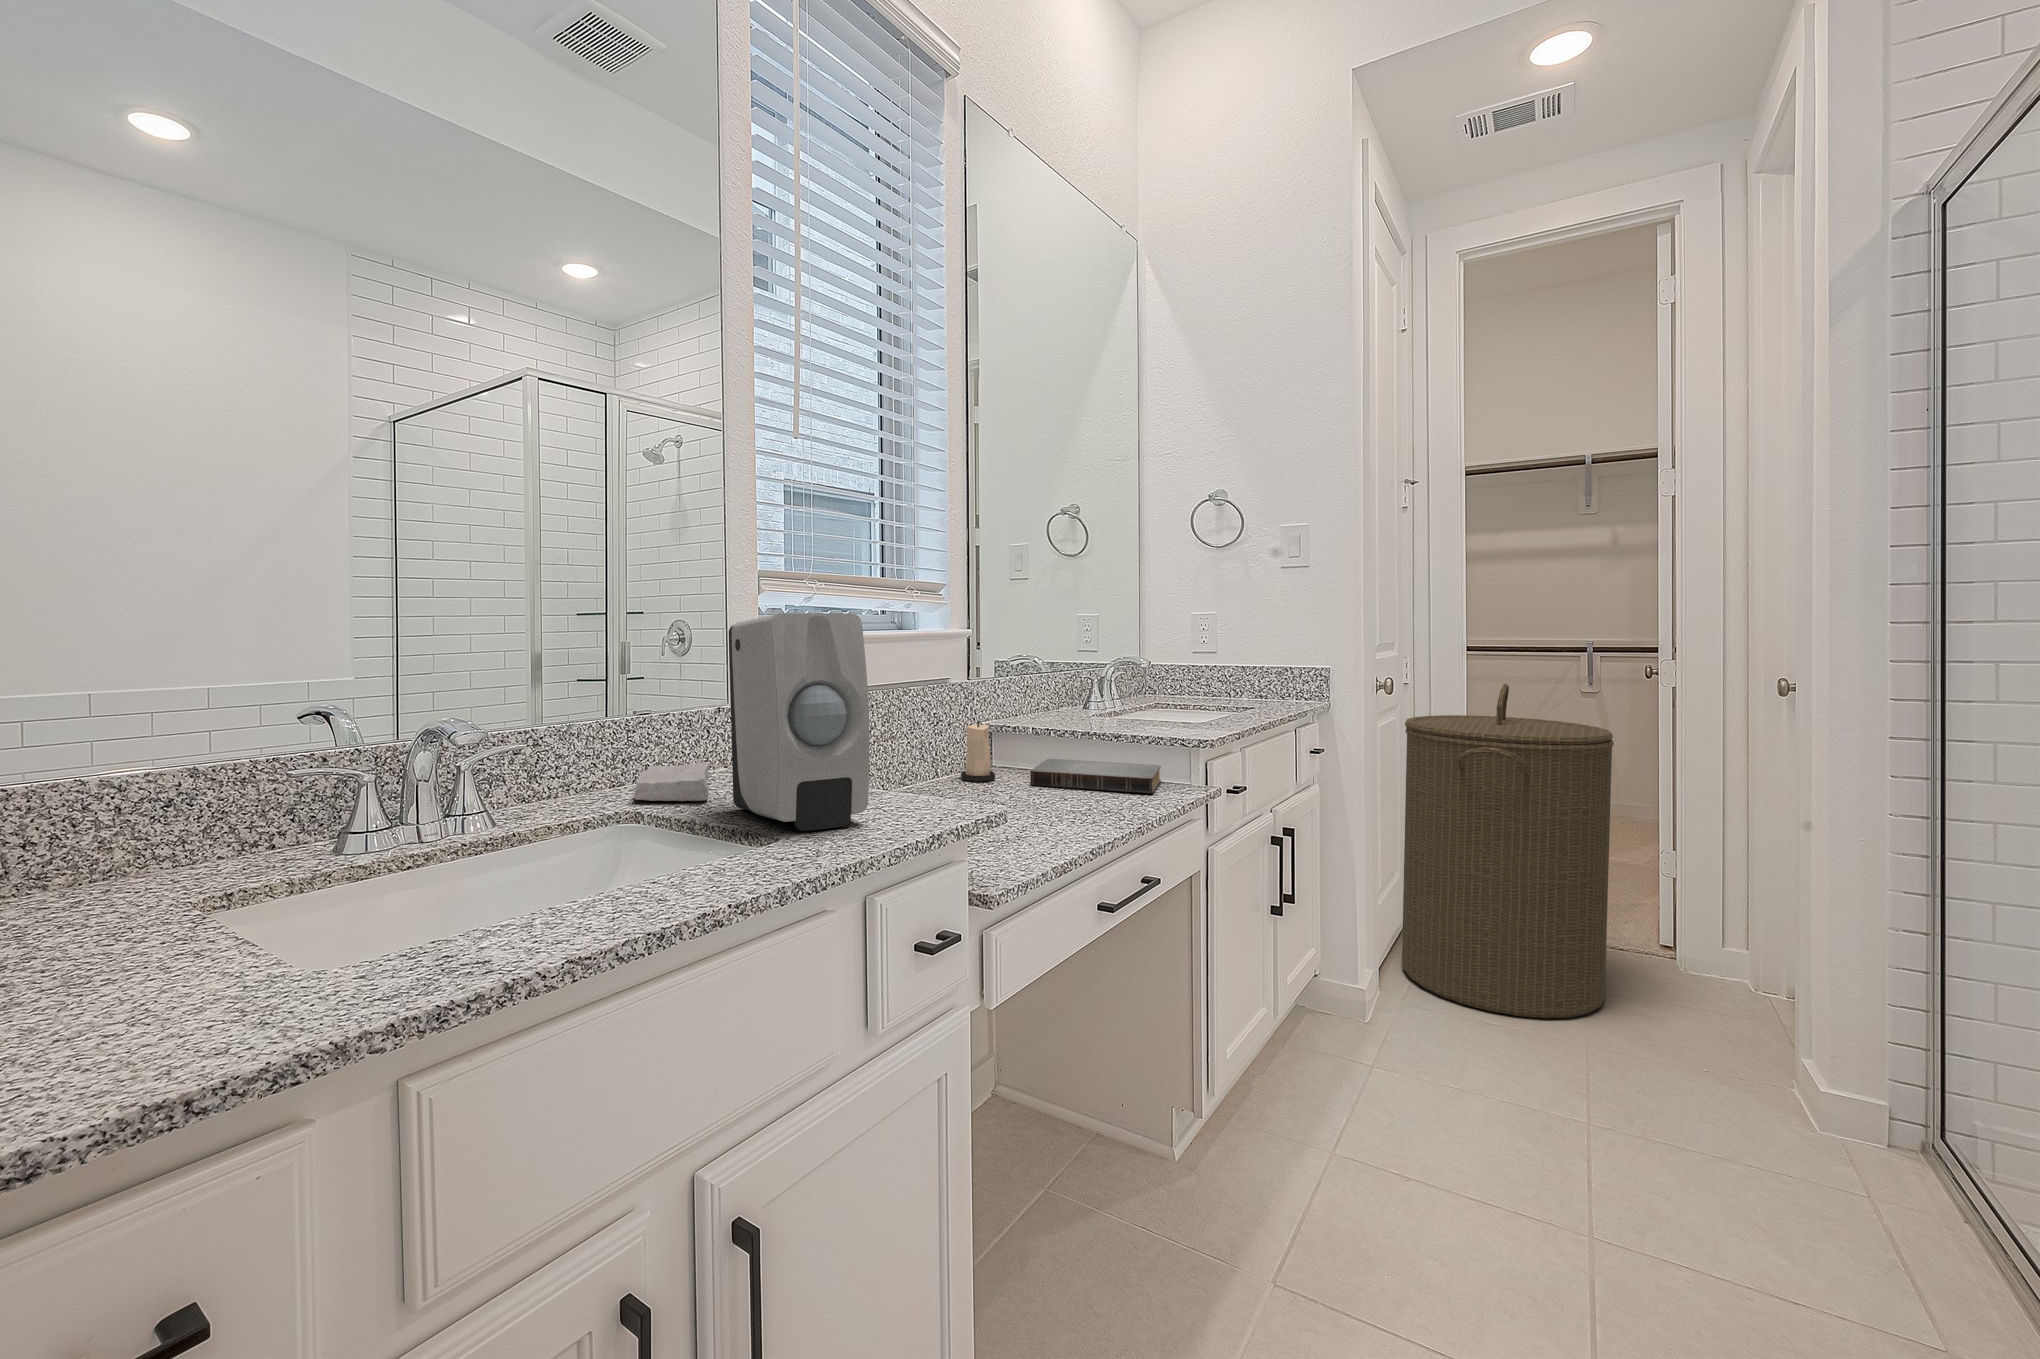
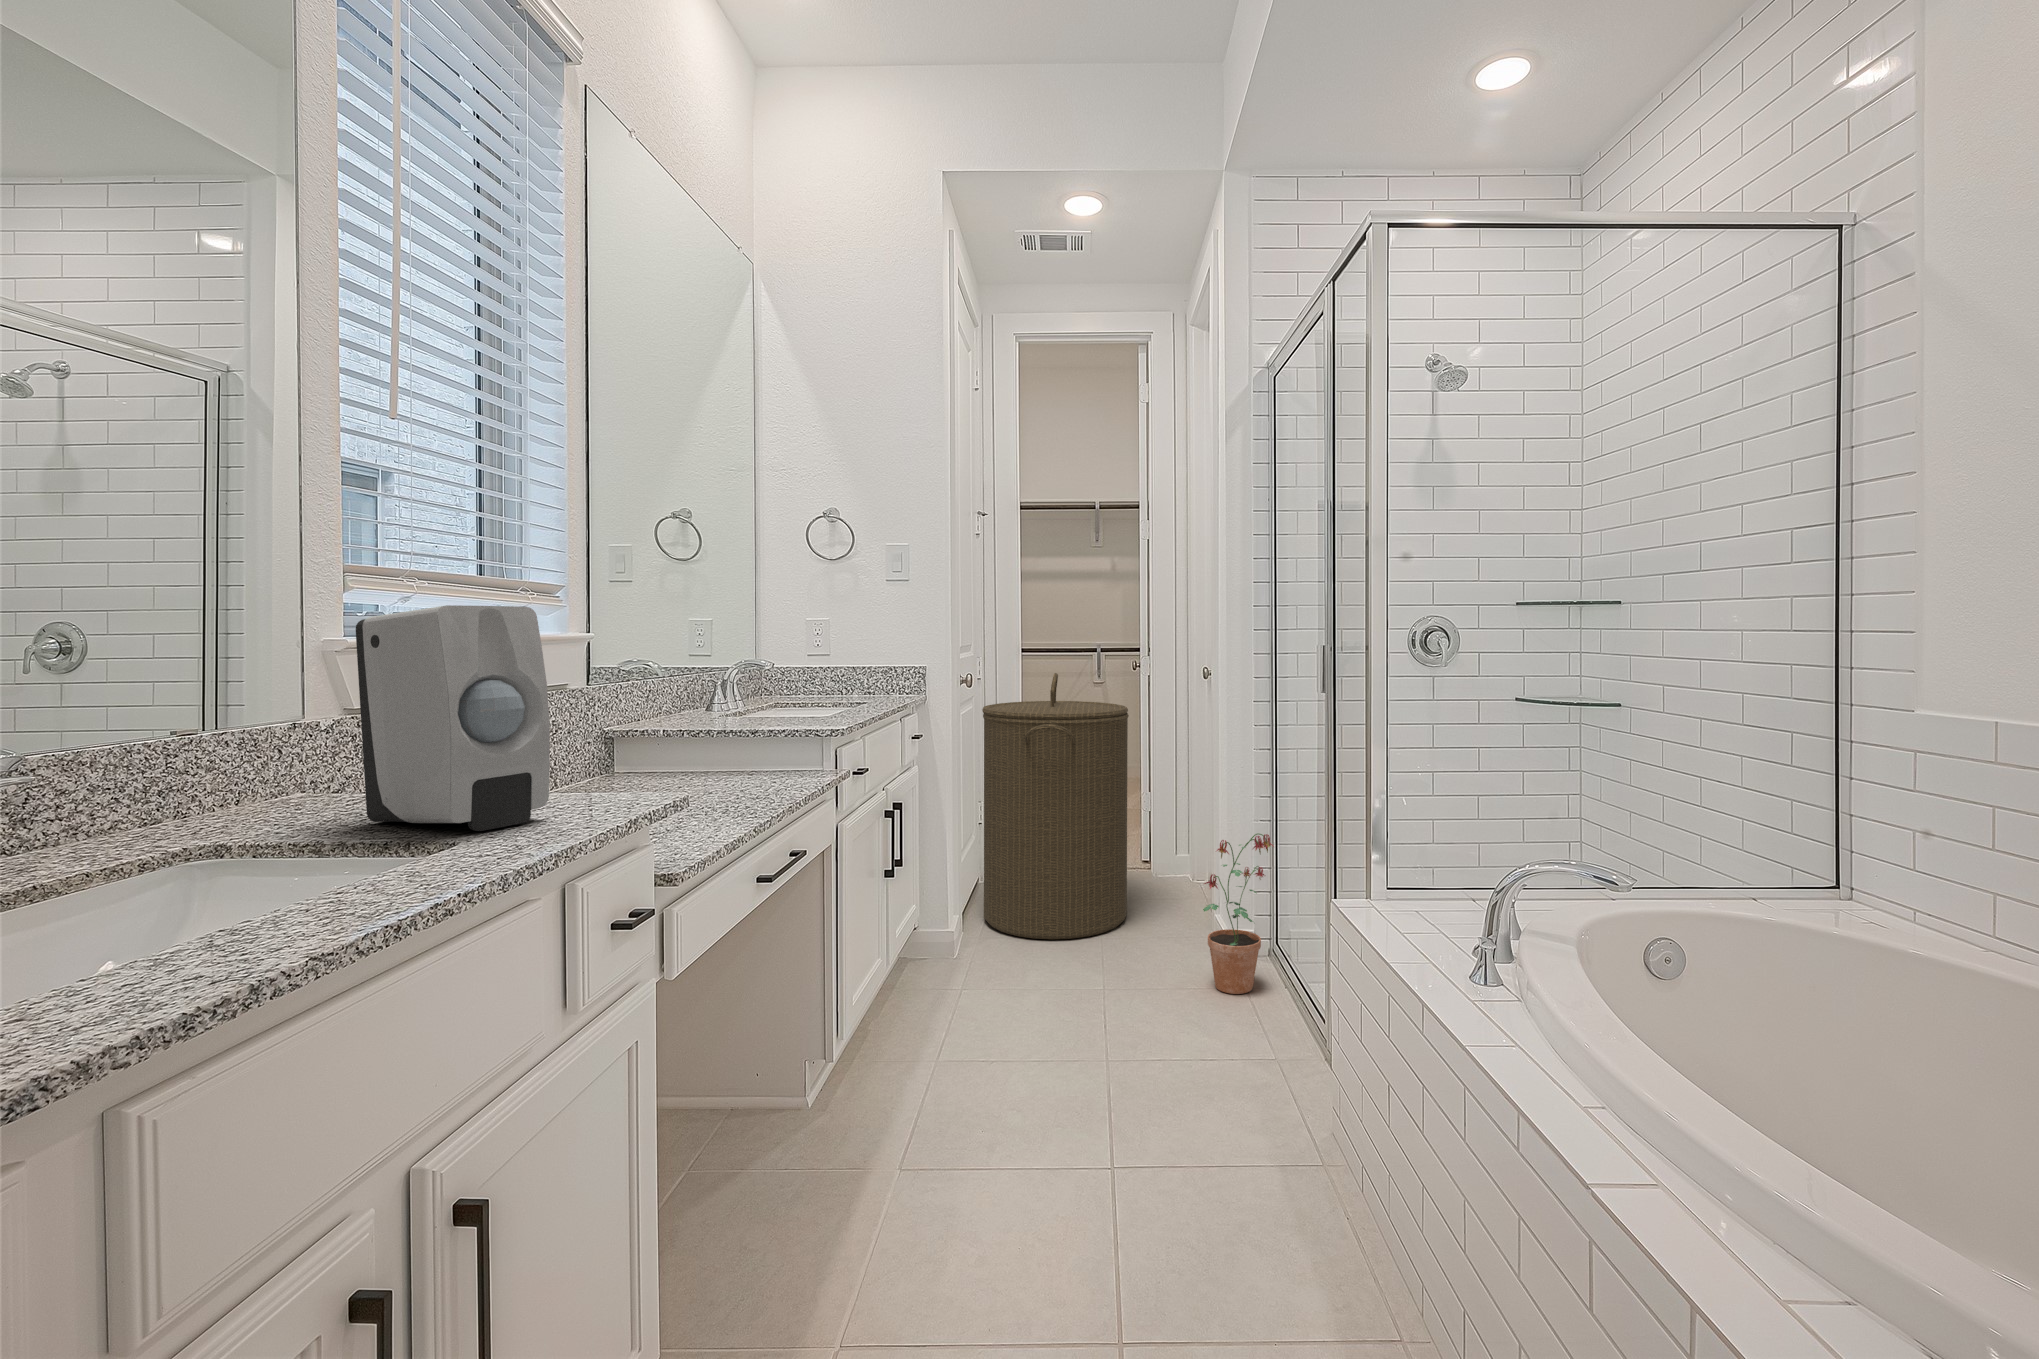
candle: present [961,721,995,781] -> none [583,725,623,788]
book: present [1030,759,1161,793] -> none [665,756,793,785]
soap bar: present [634,763,709,801] -> none [210,779,324,828]
potted plant: none [1720,935,1865,1161] -> present [1203,833,1274,994]

